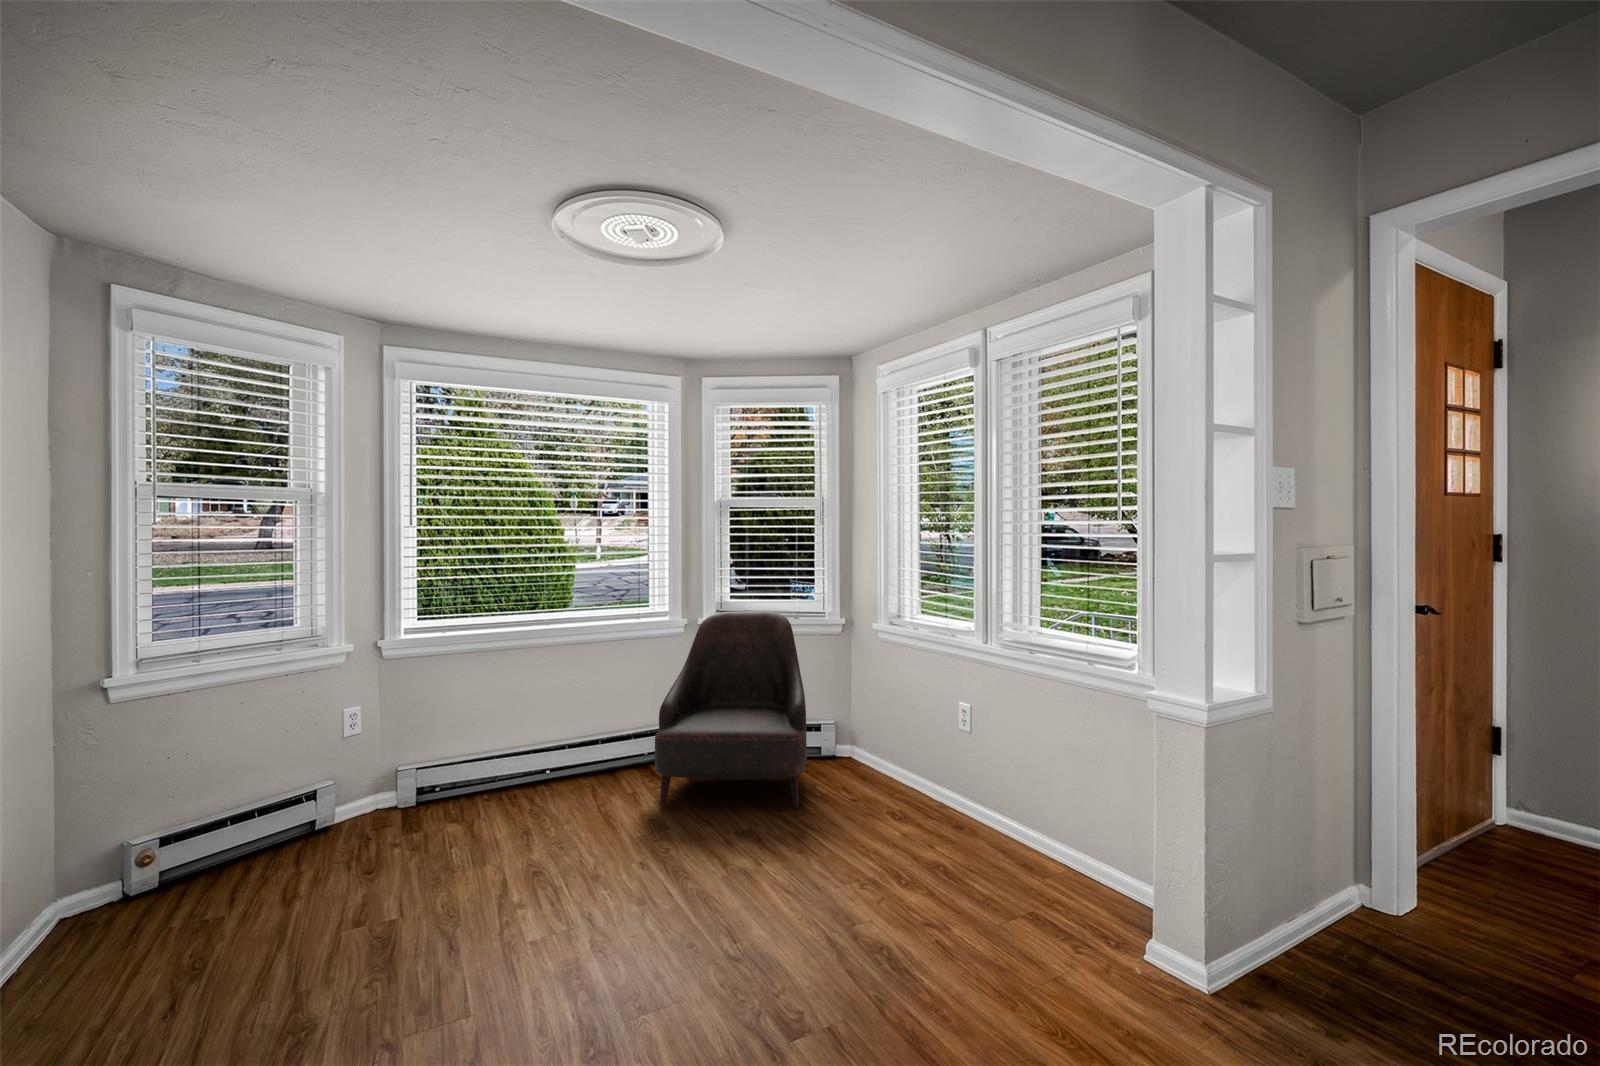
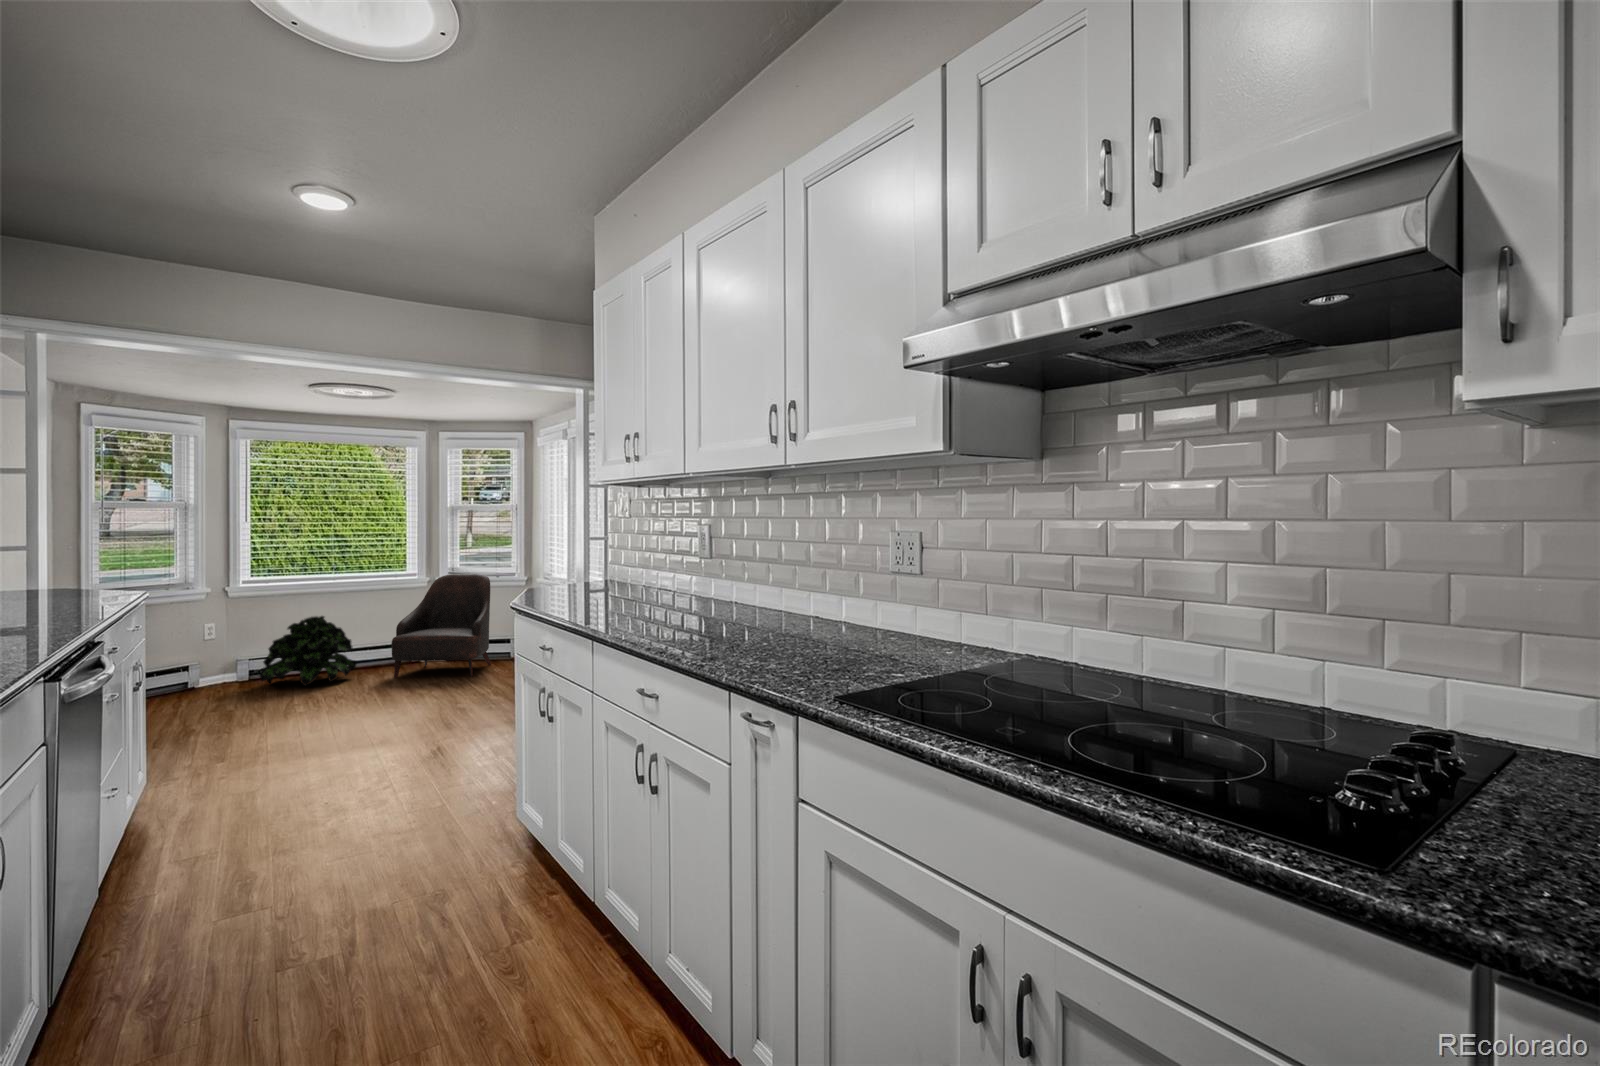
potted plant: none [436,692,594,834] -> present [260,616,357,686]

